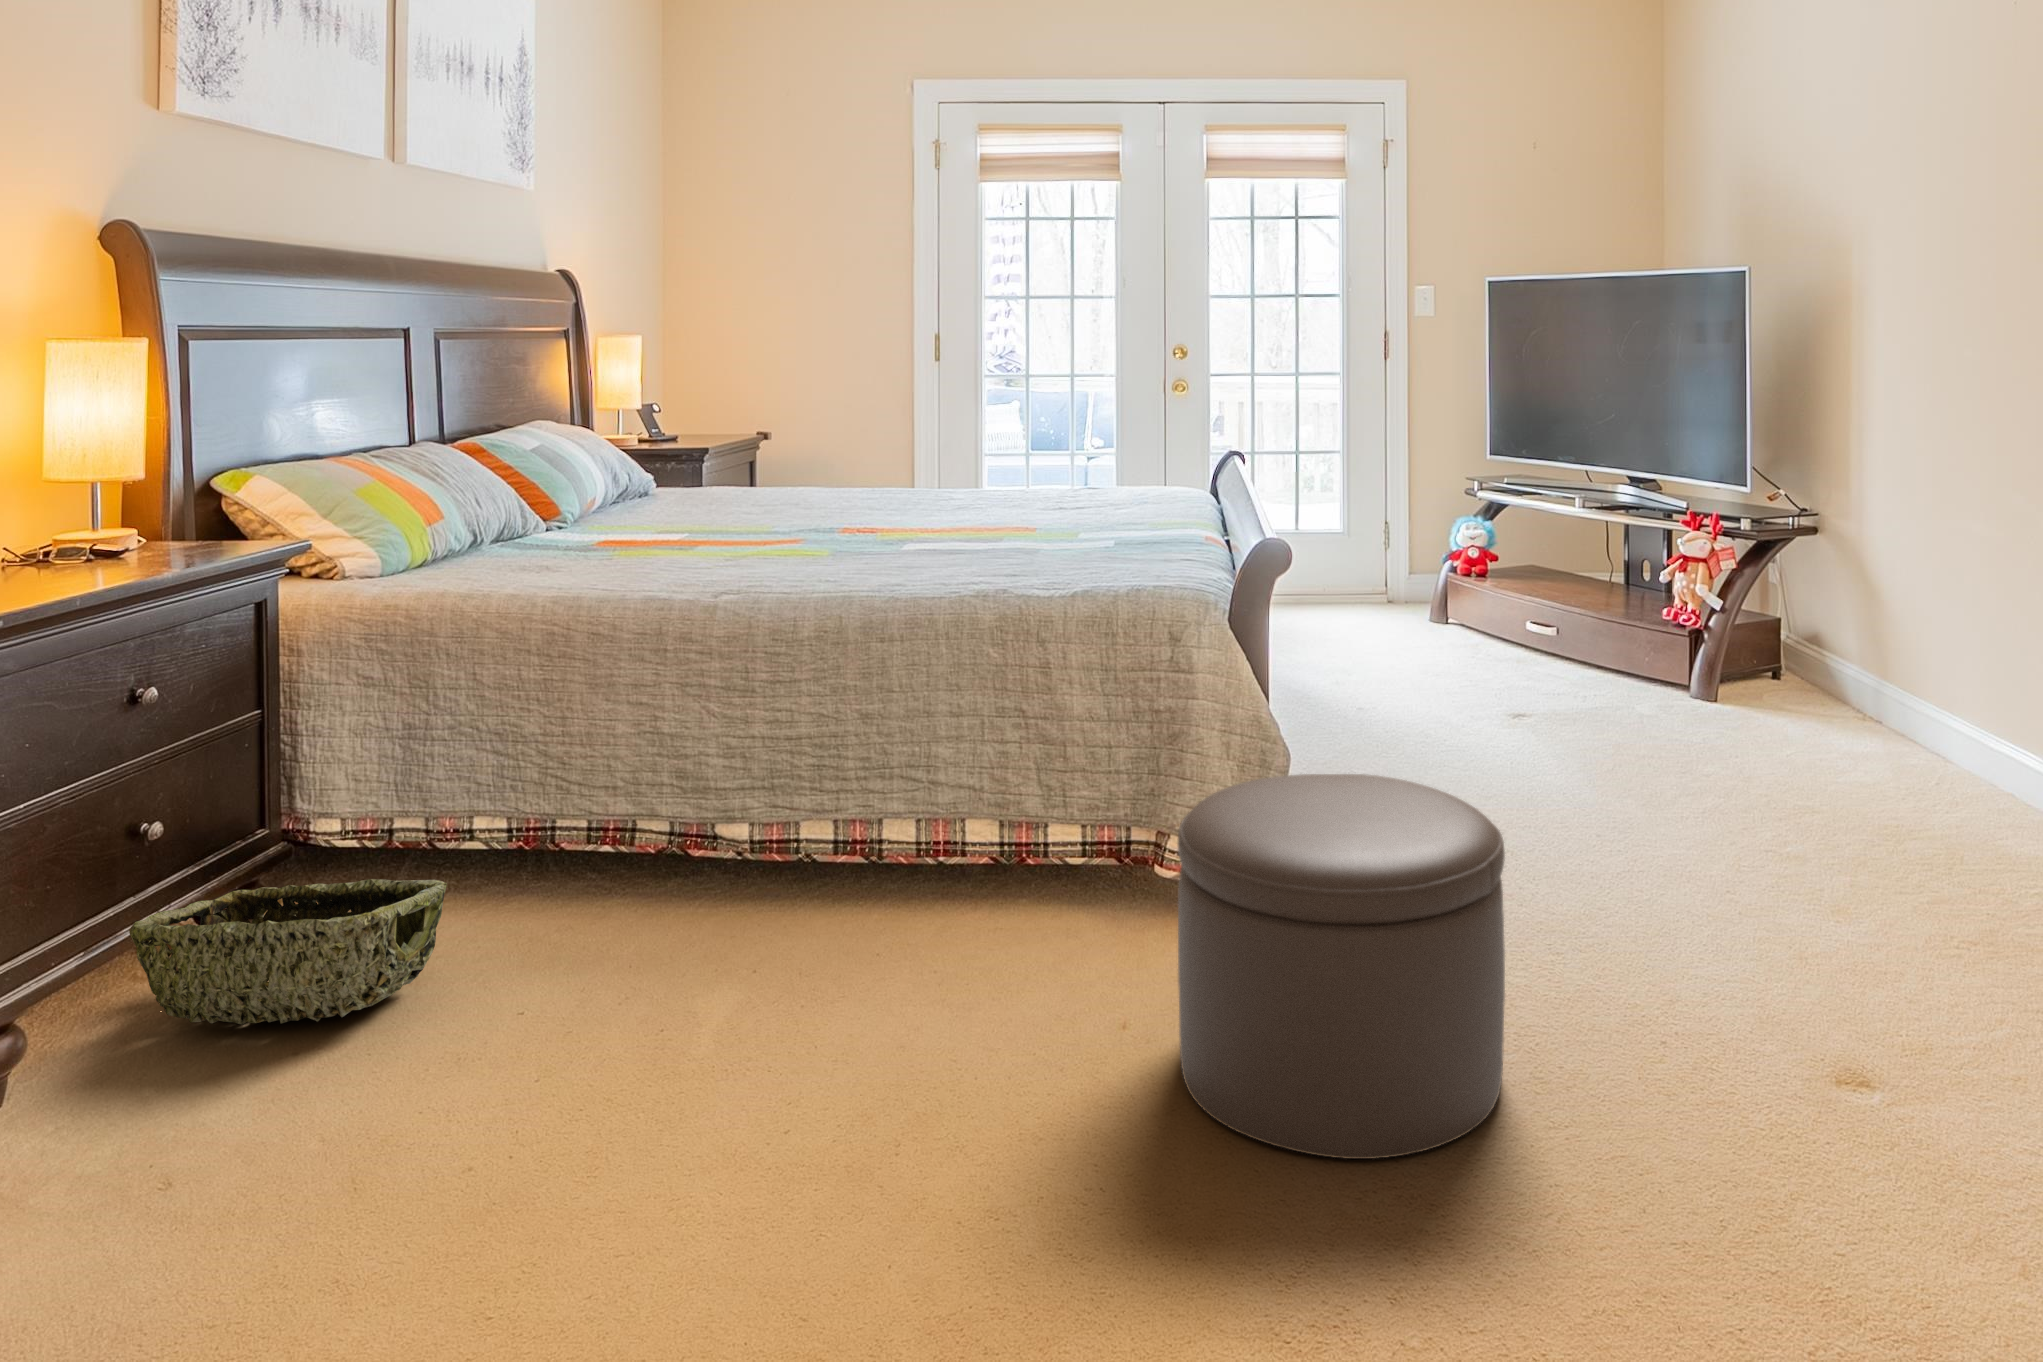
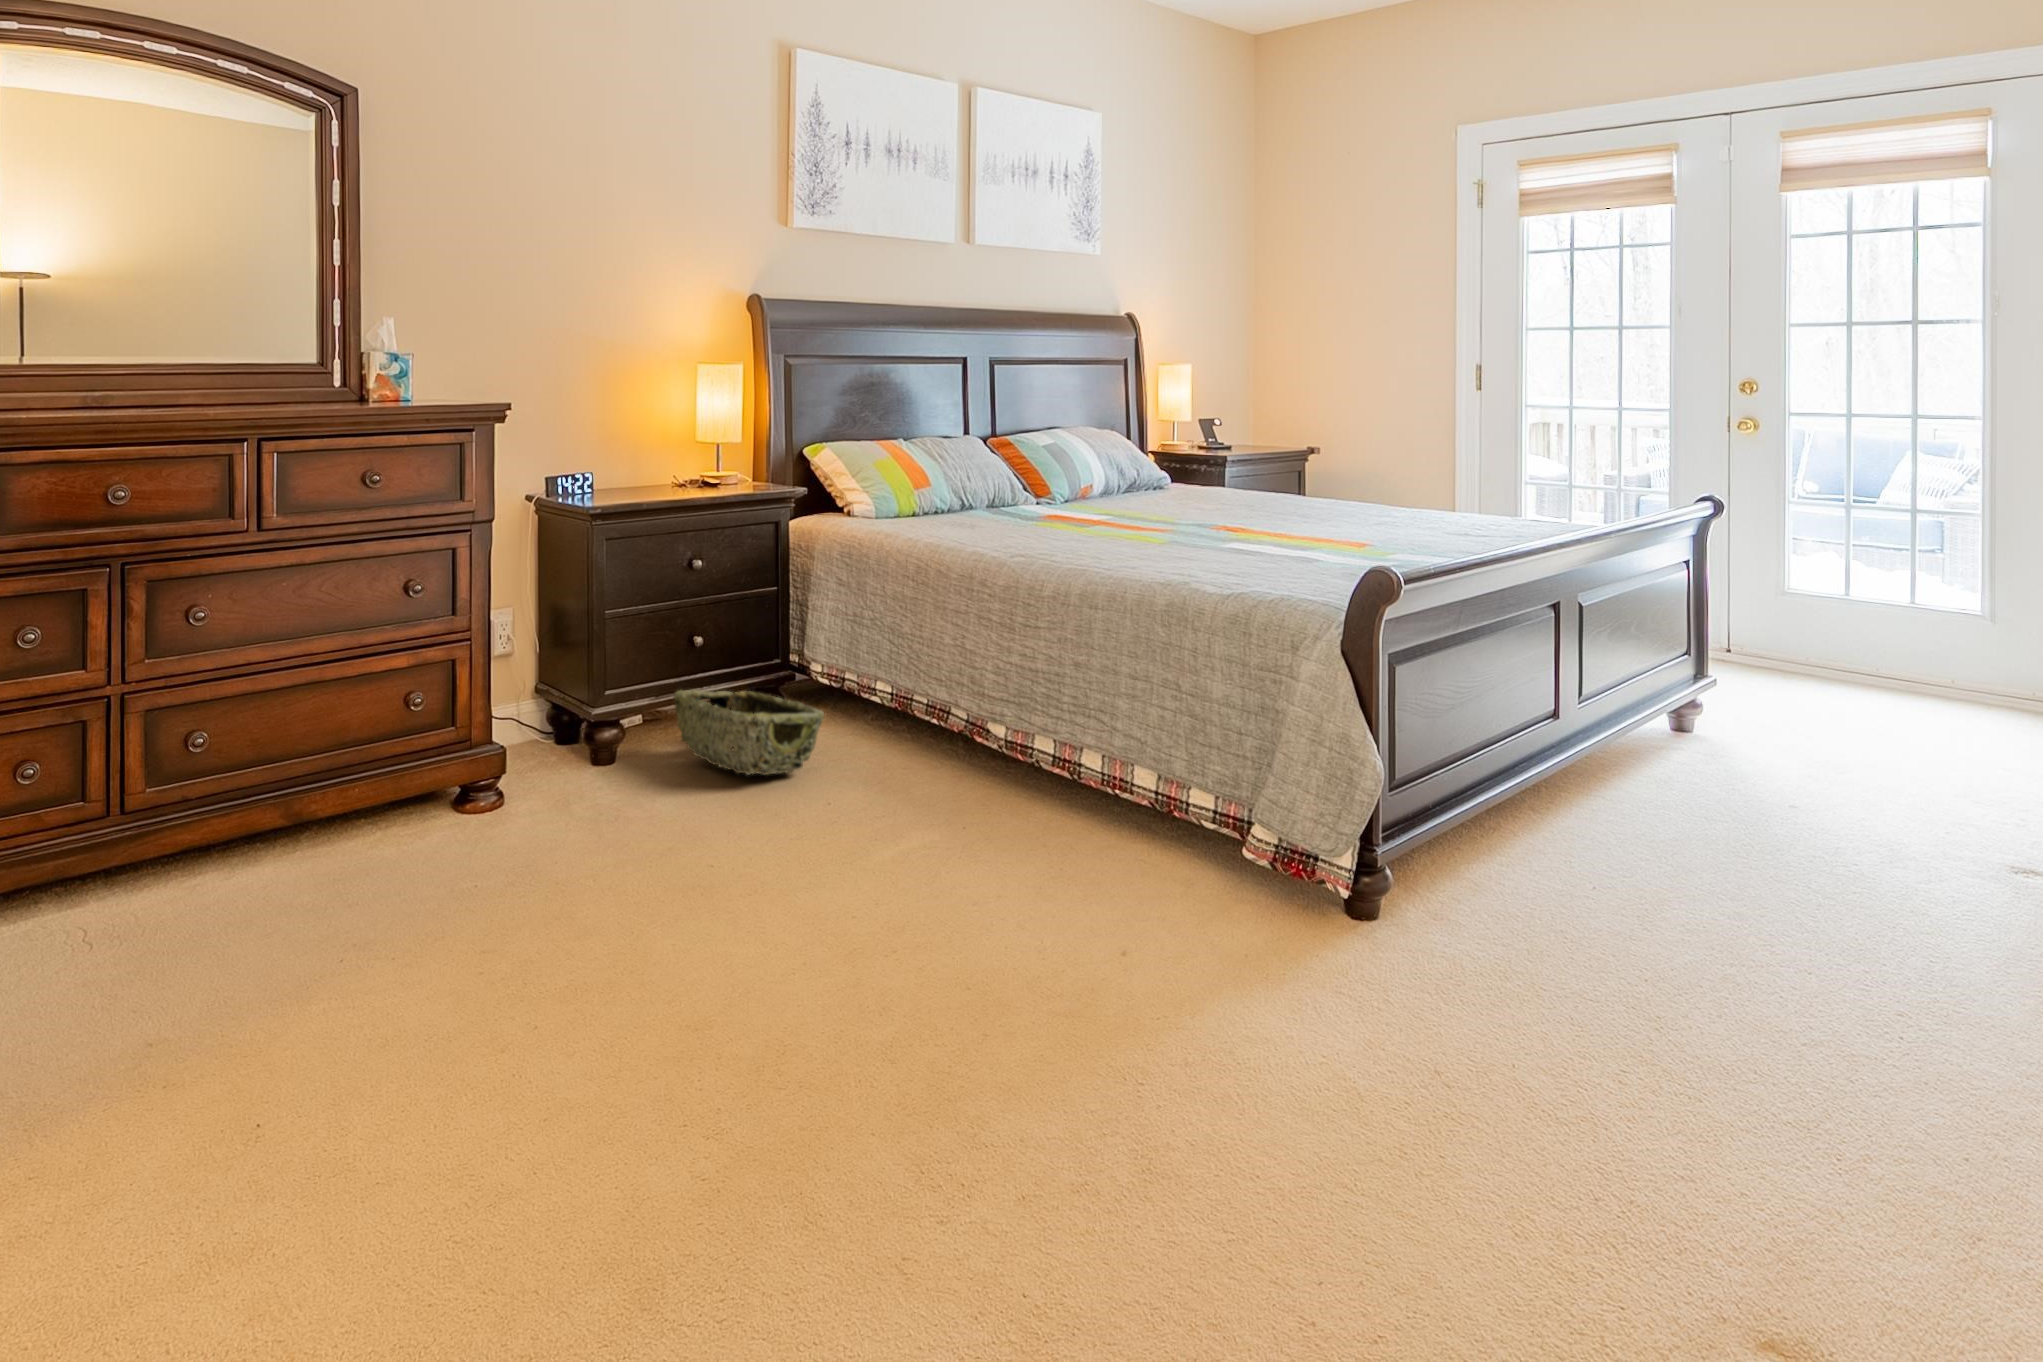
ottoman: present [1178,774,1505,1159] -> none [1082,772,1398,1152]

